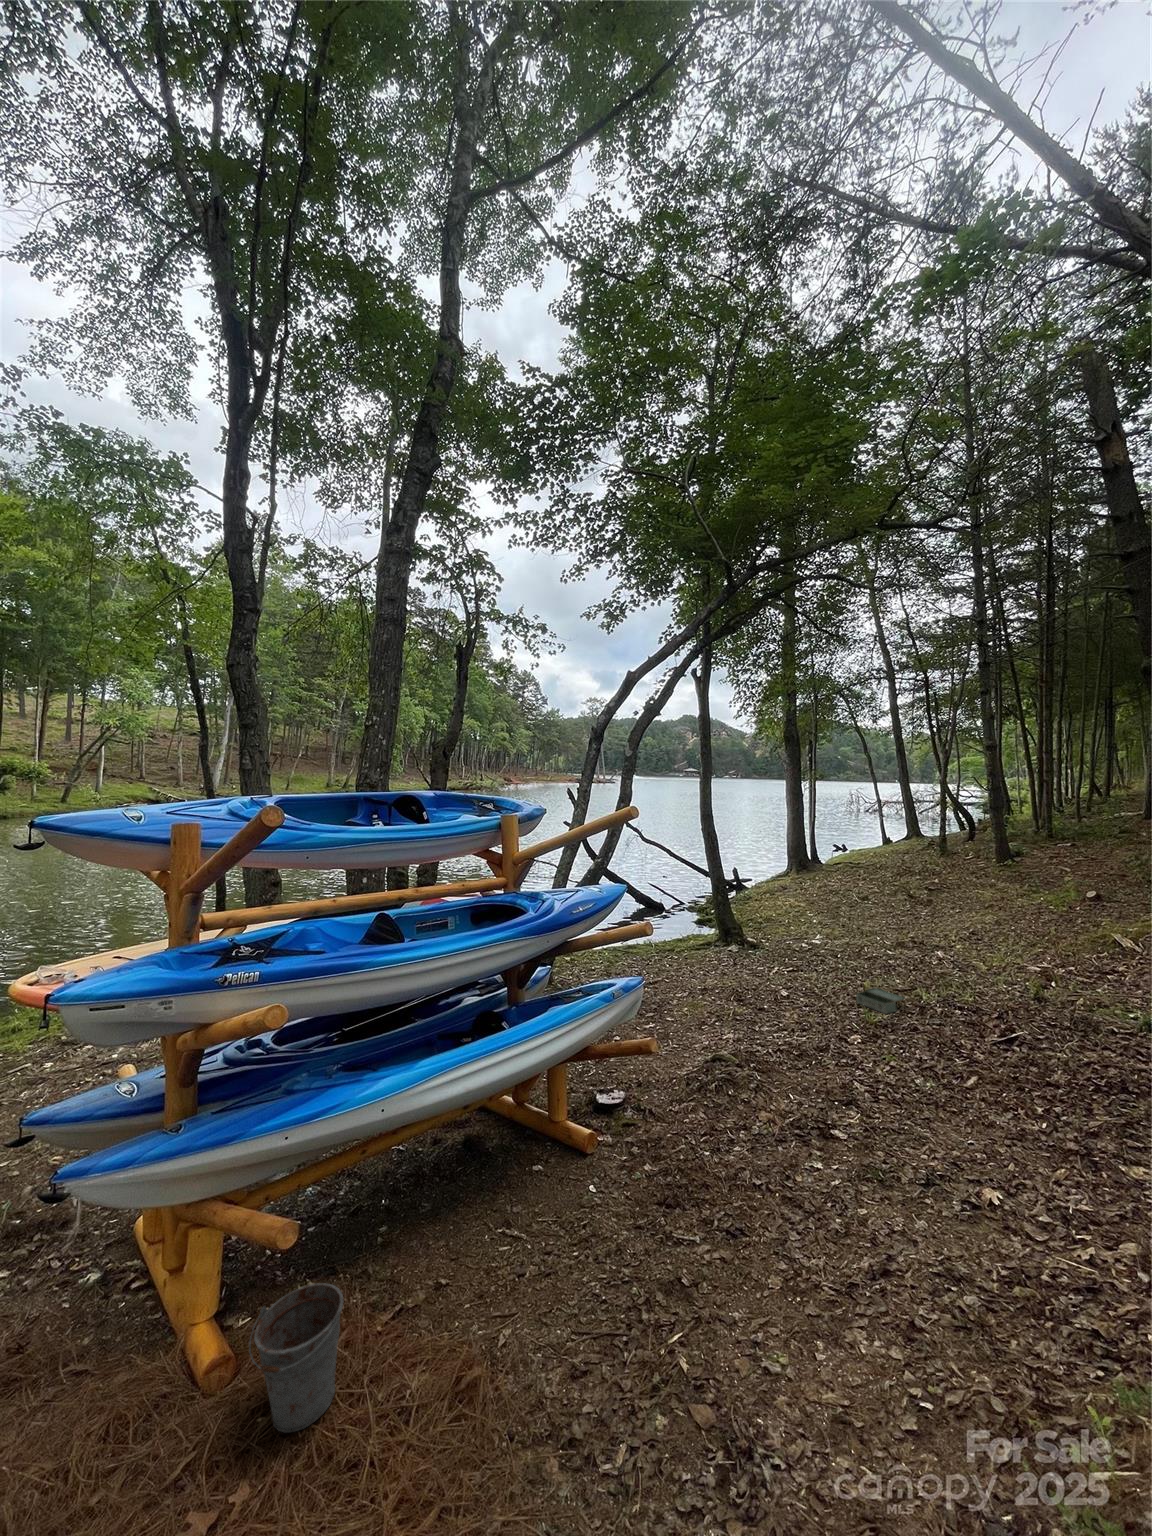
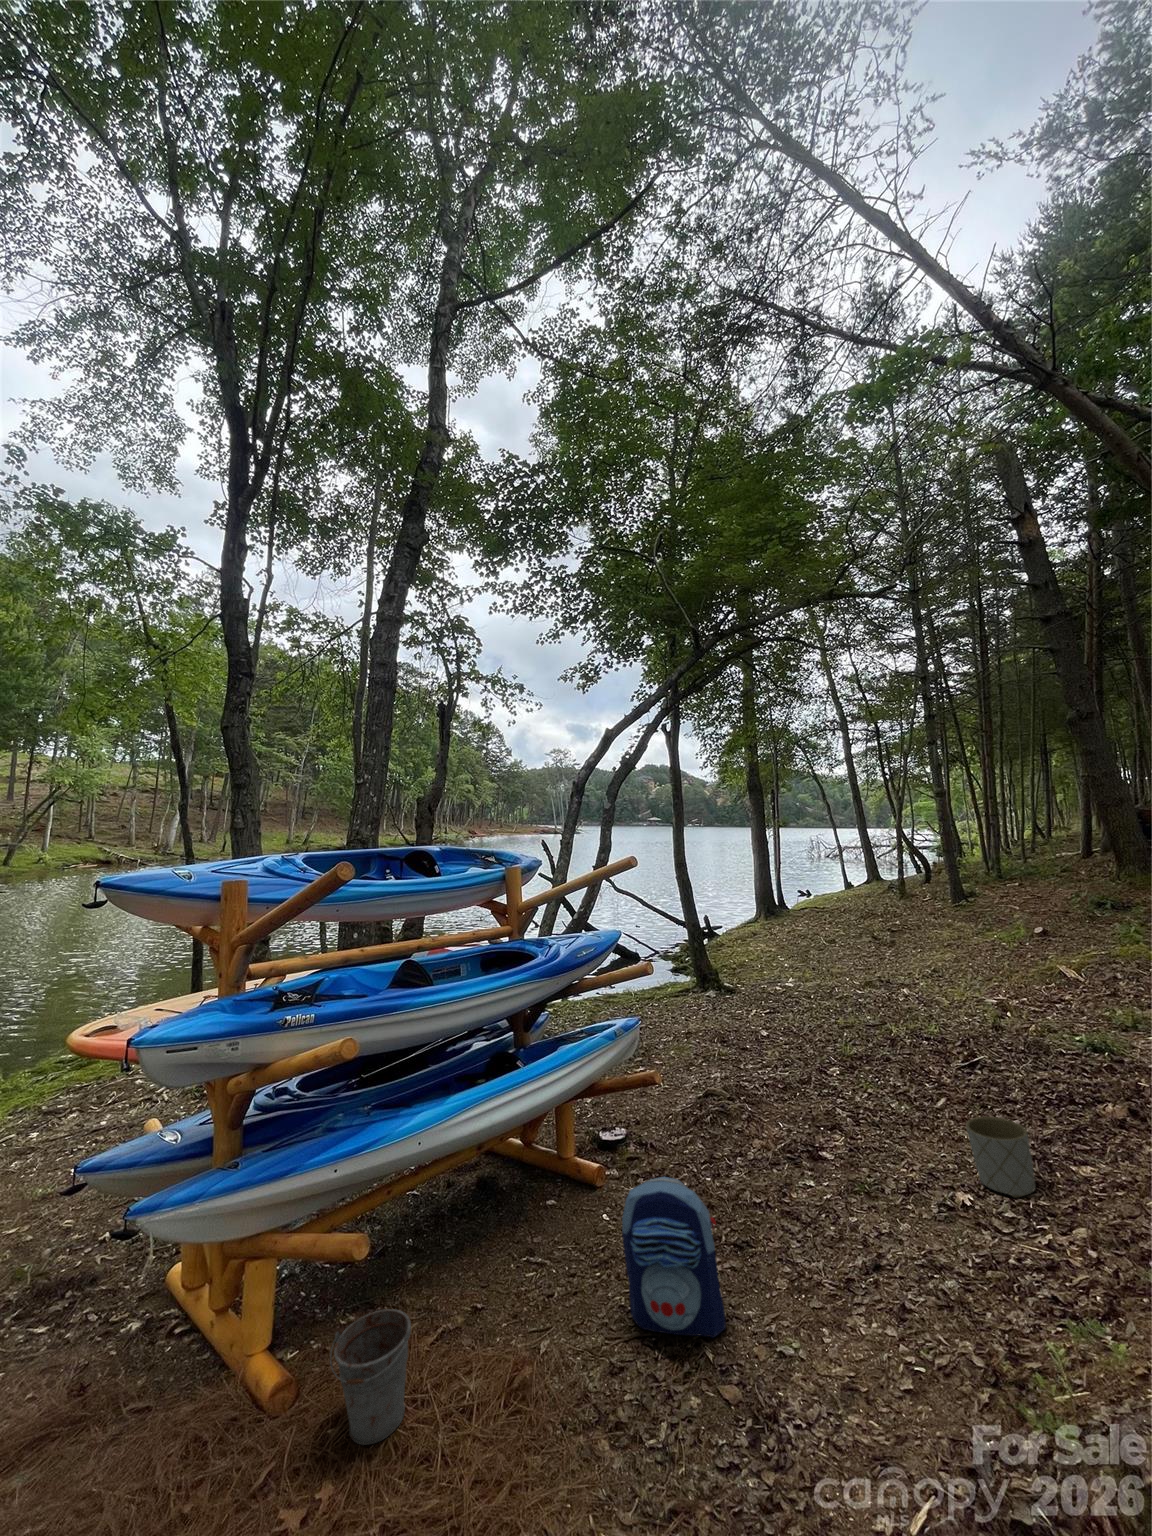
toolbox: present [856,988,905,1014] -> none [834,1027,880,1051]
planter: none [999,1105,1078,1199] -> present [966,1117,1036,1198]
backpack: none [591,1158,701,1340] -> present [622,1177,726,1338]

